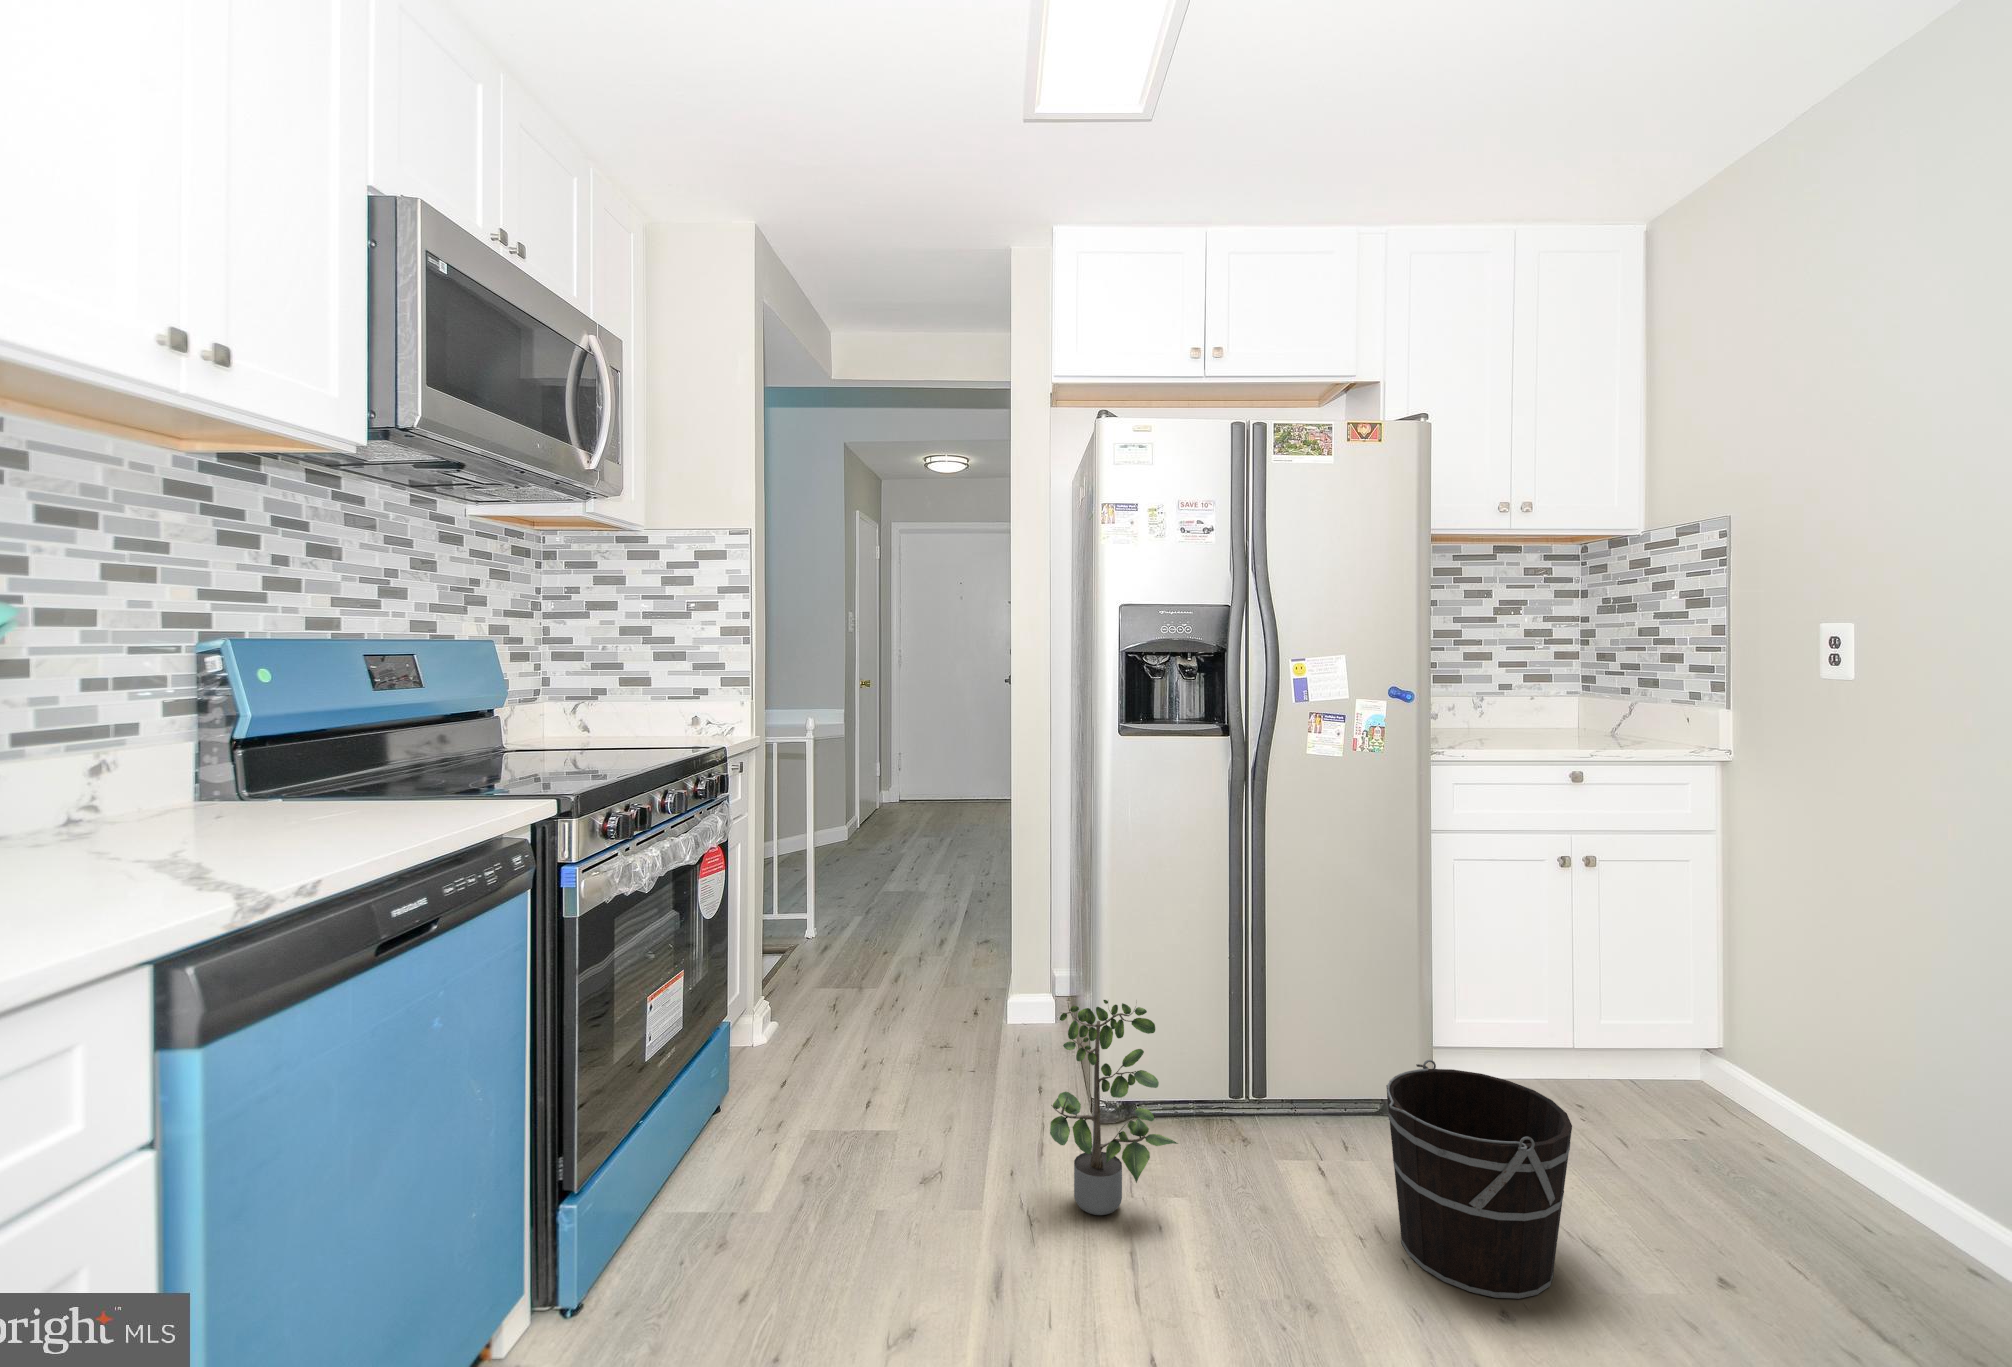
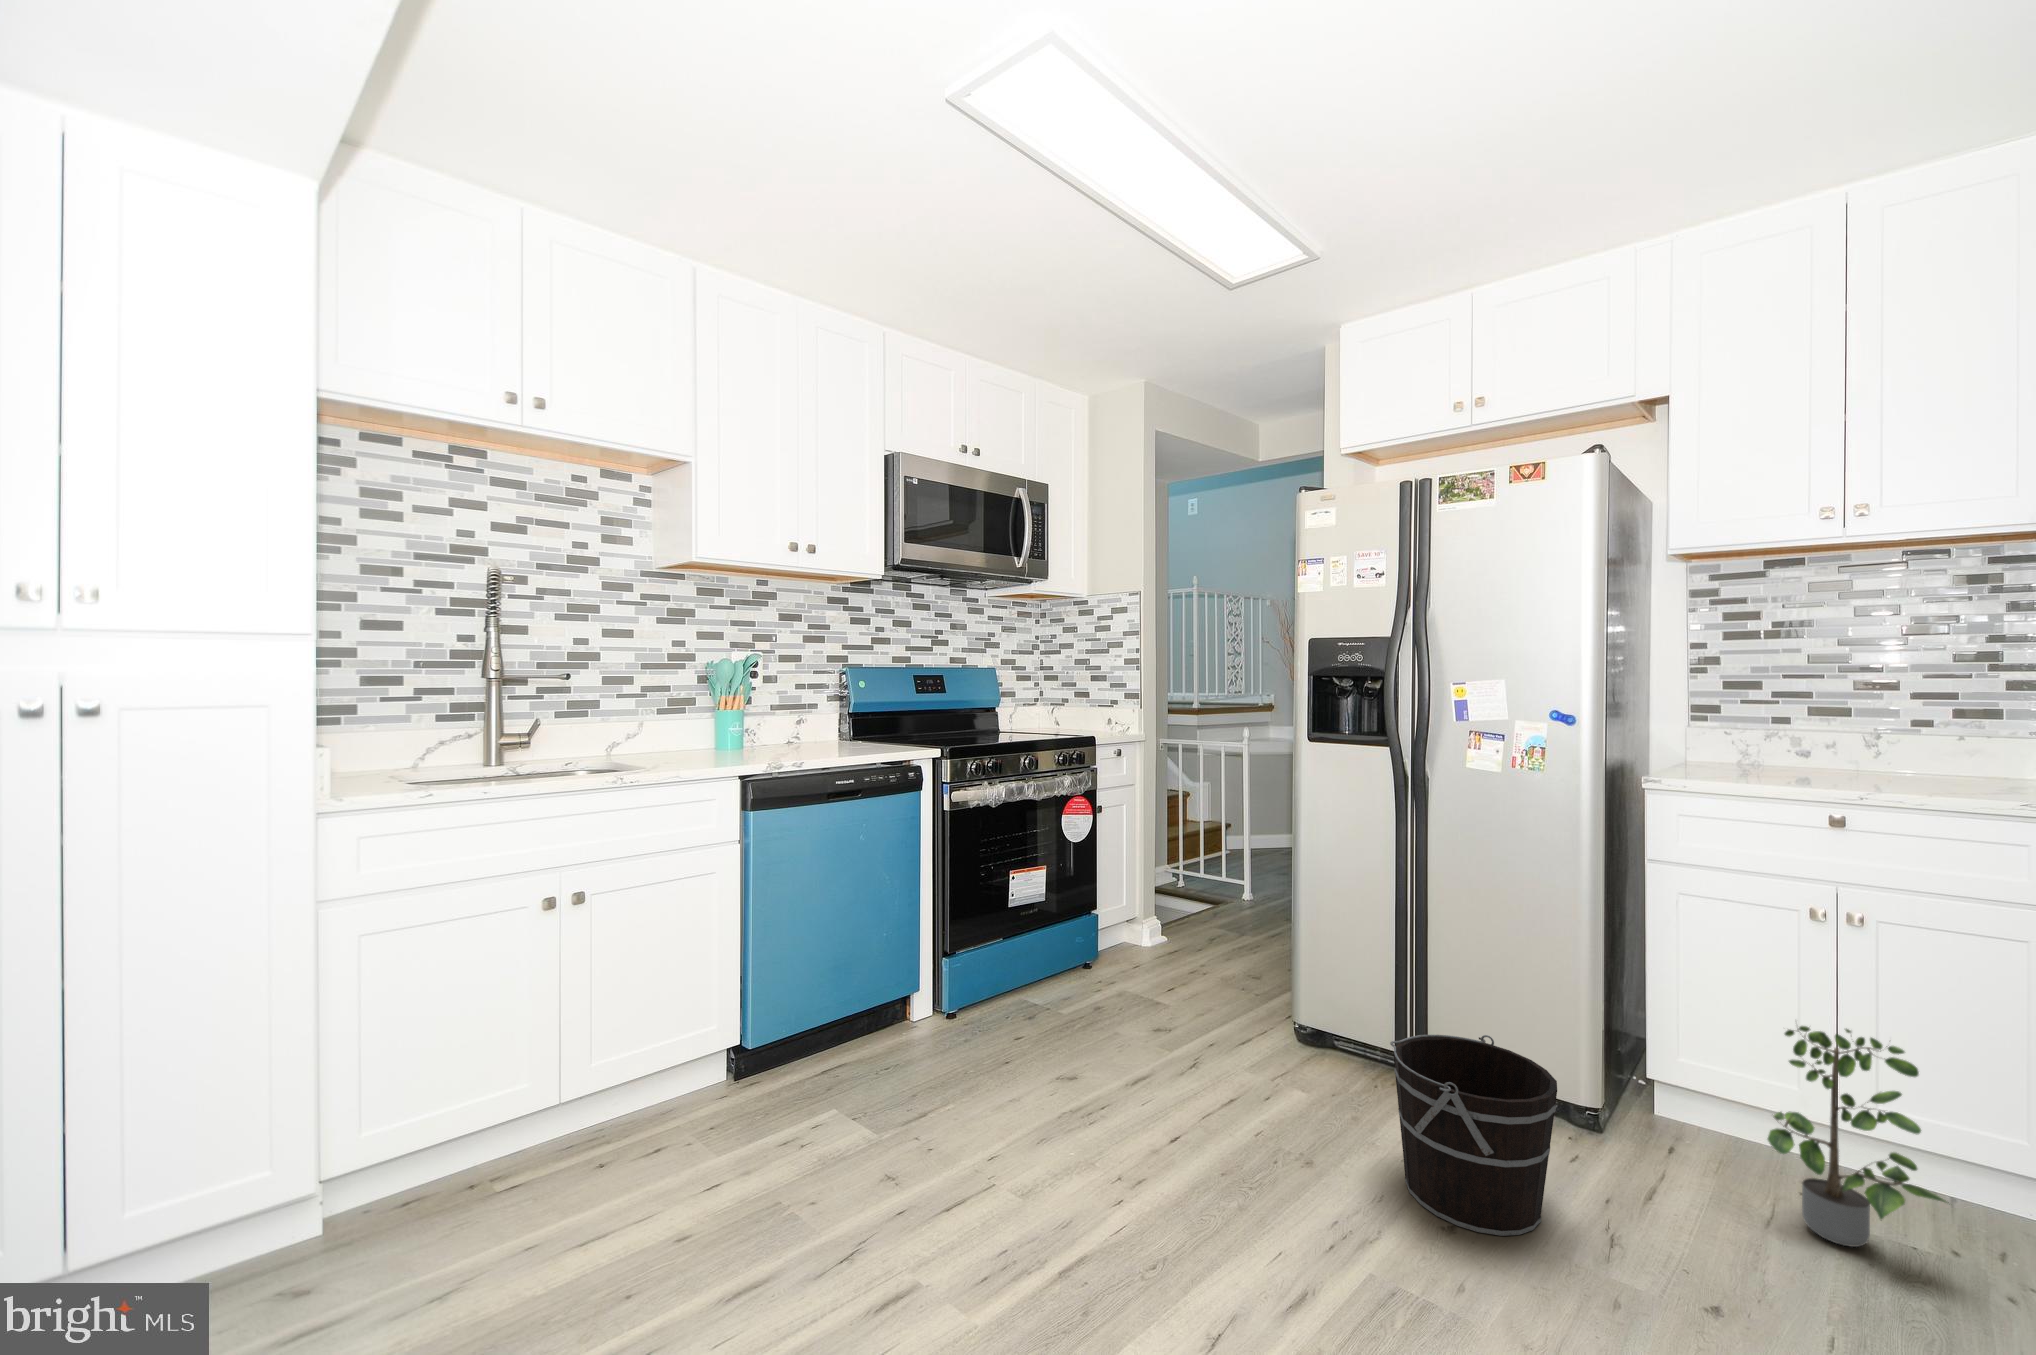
potted plant: present [1050,1000,1178,1215] -> present [1768,1026,1946,1247]

